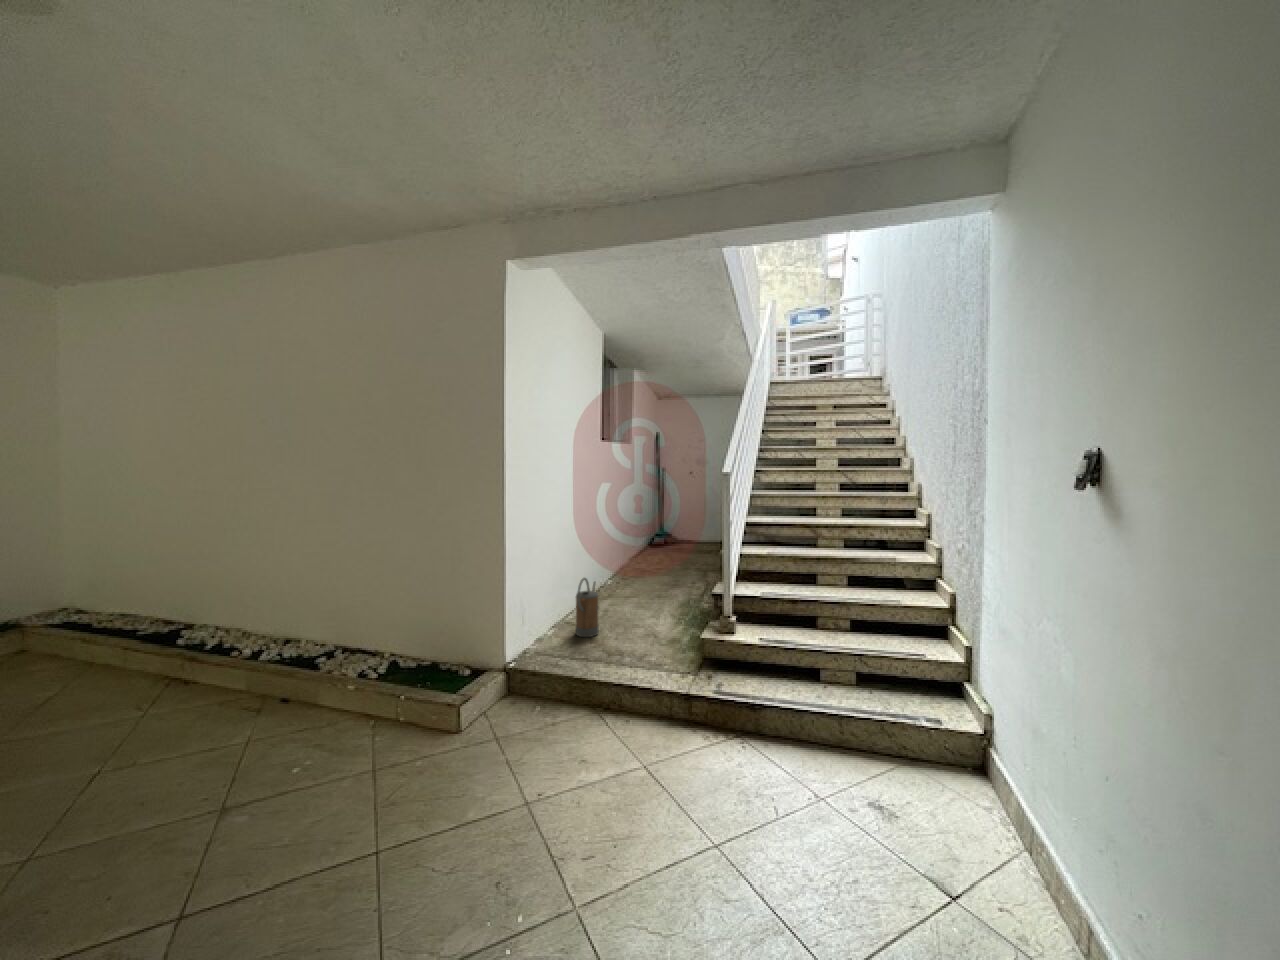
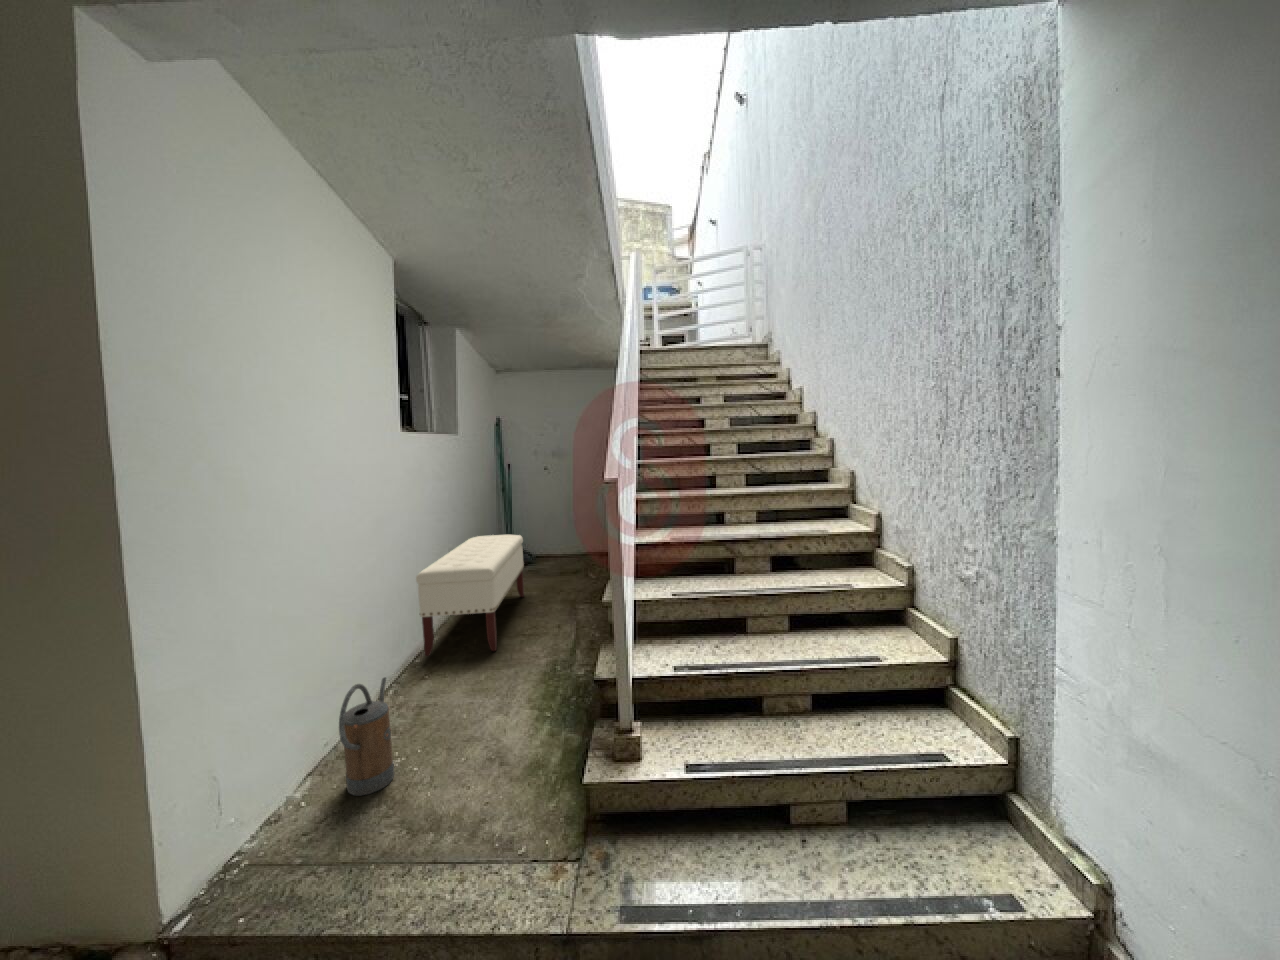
bench: none [607,517,674,589] -> present [416,534,524,656]

